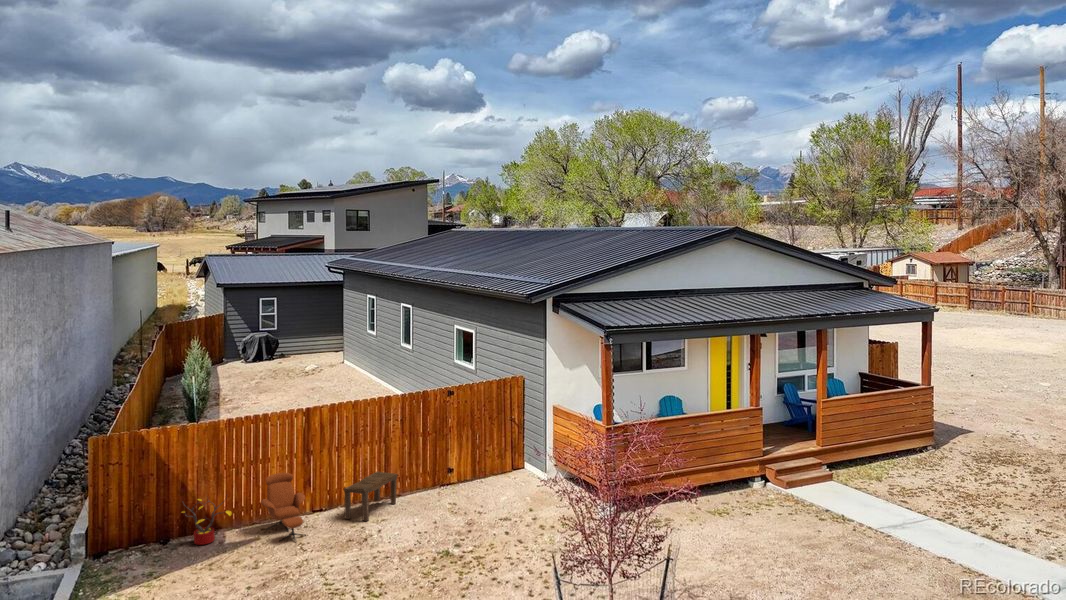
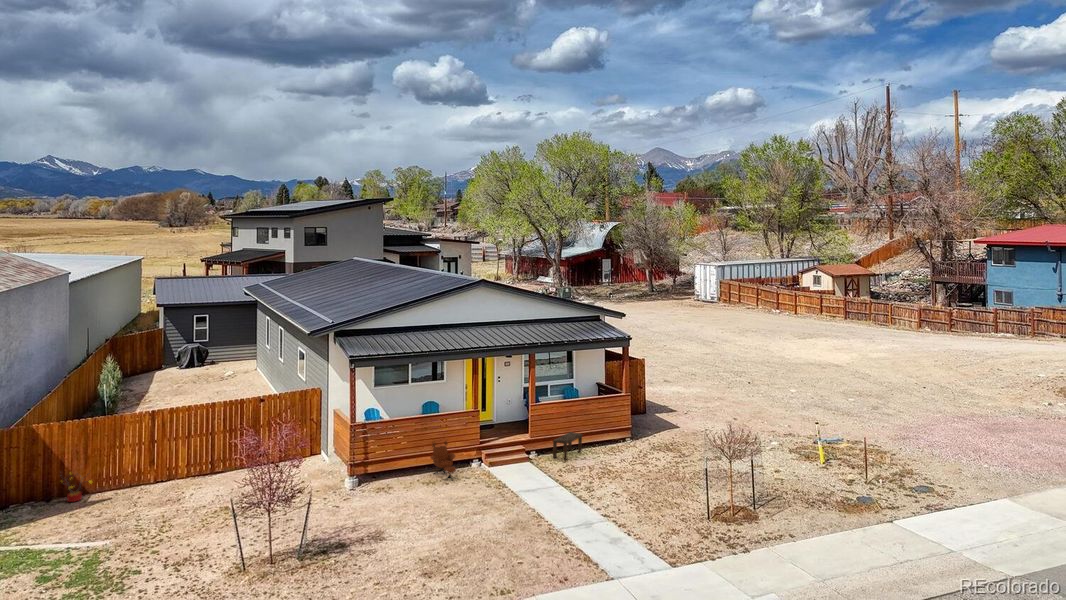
bench: present [344,472,397,521] -> present [553,432,583,460]
lounge chair: present [261,473,305,541] -> present [430,441,456,479]

